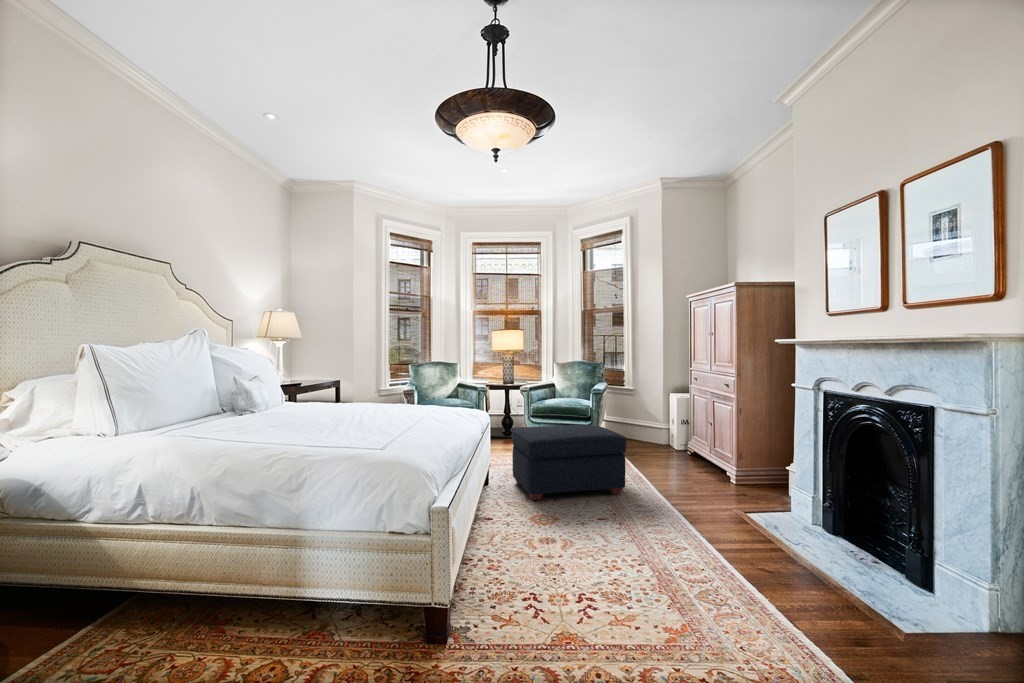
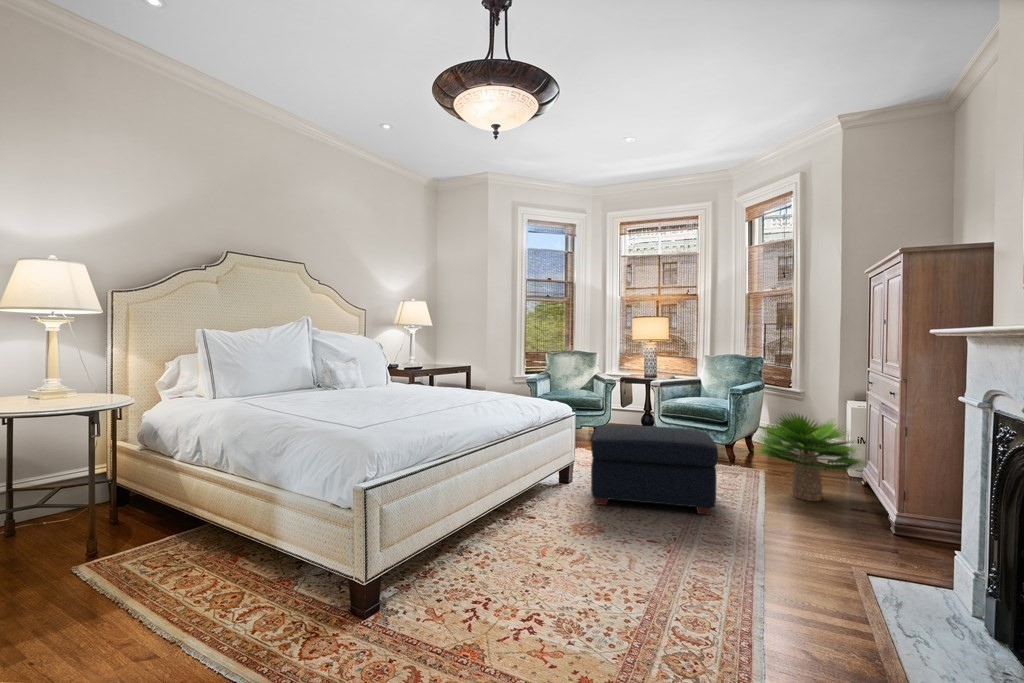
potted plant: none [624,404,708,472] -> present [756,414,865,501]

